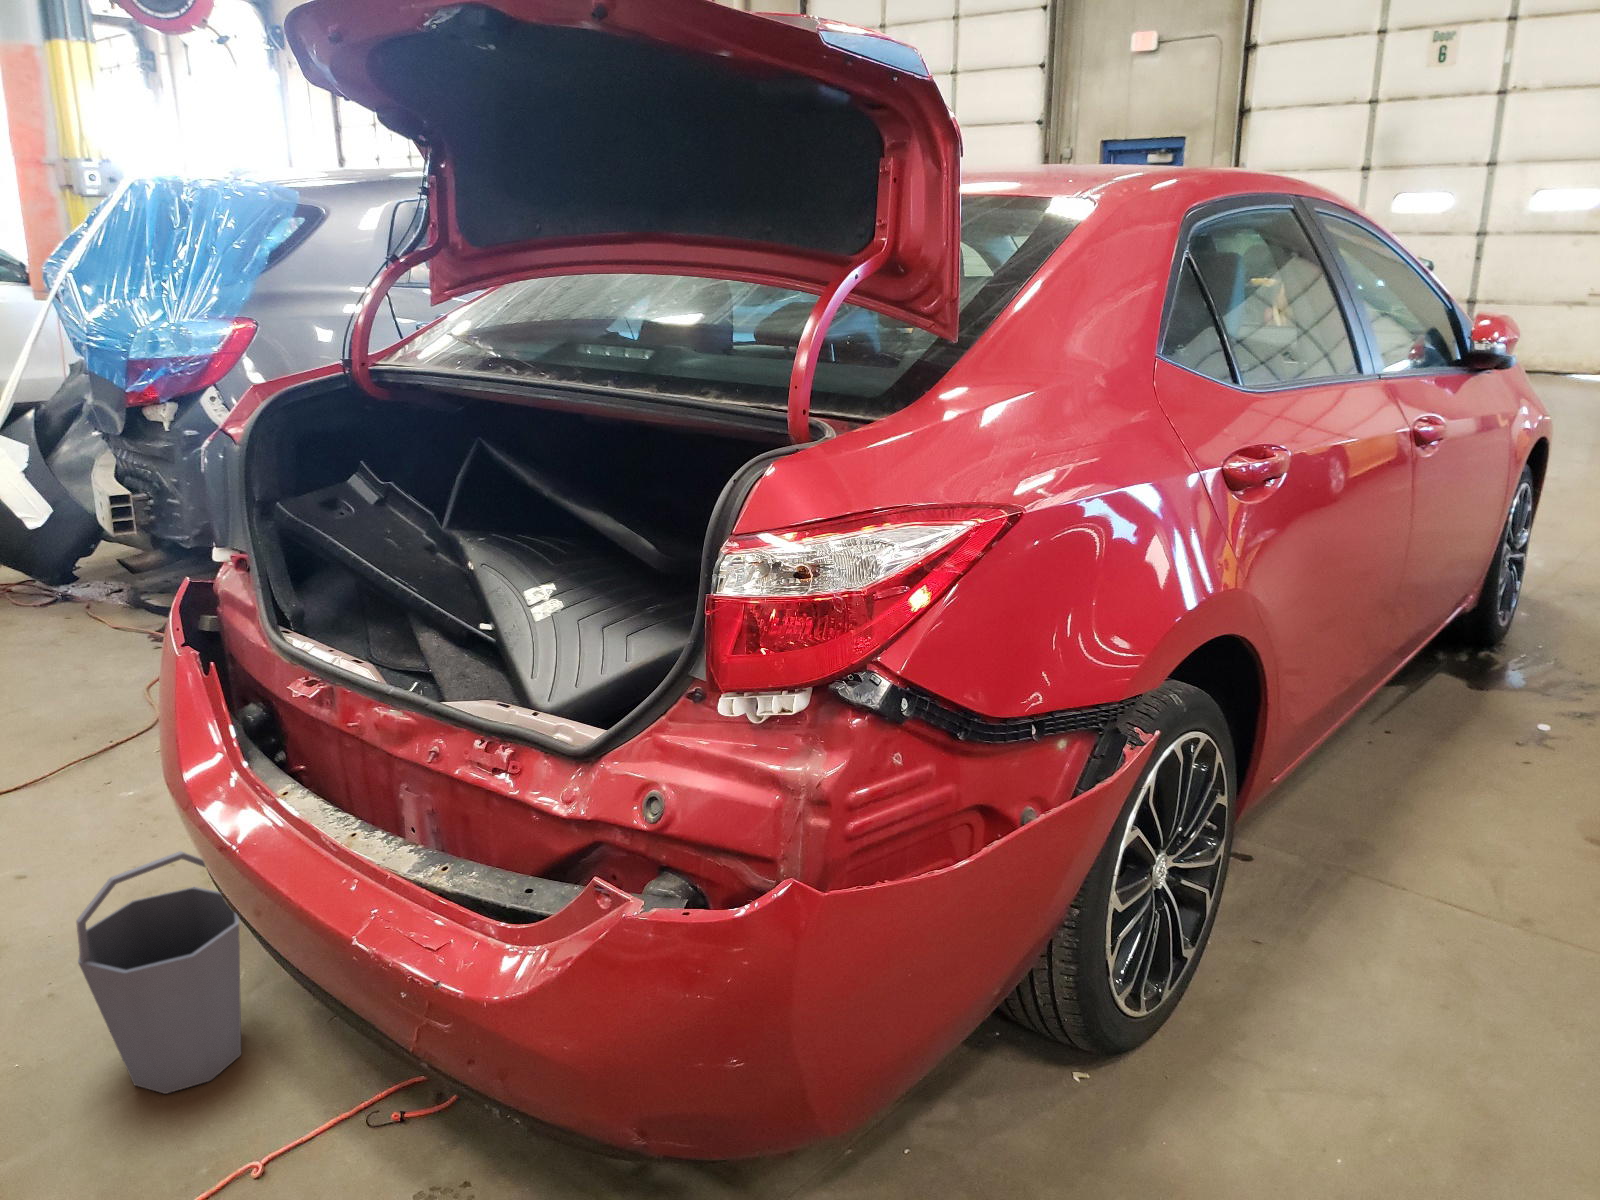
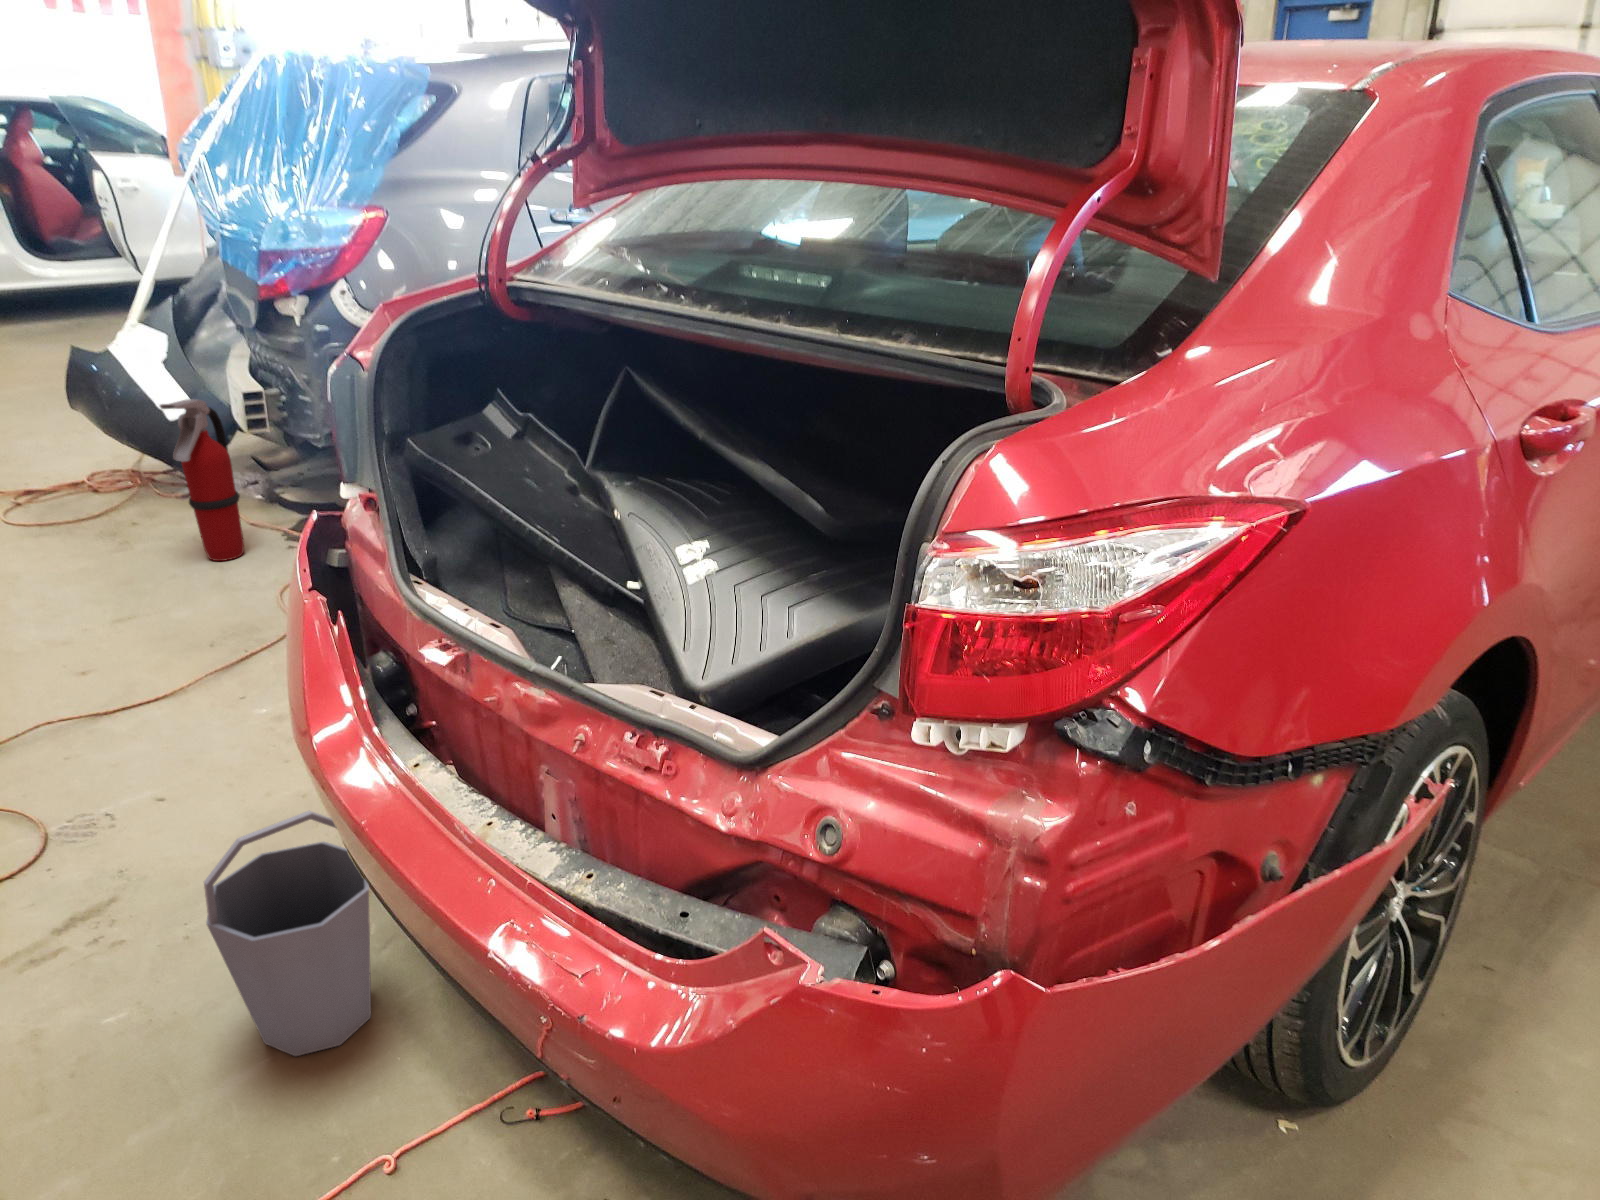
fire extinguisher: none [24,503,109,662] -> present [160,399,244,561]

